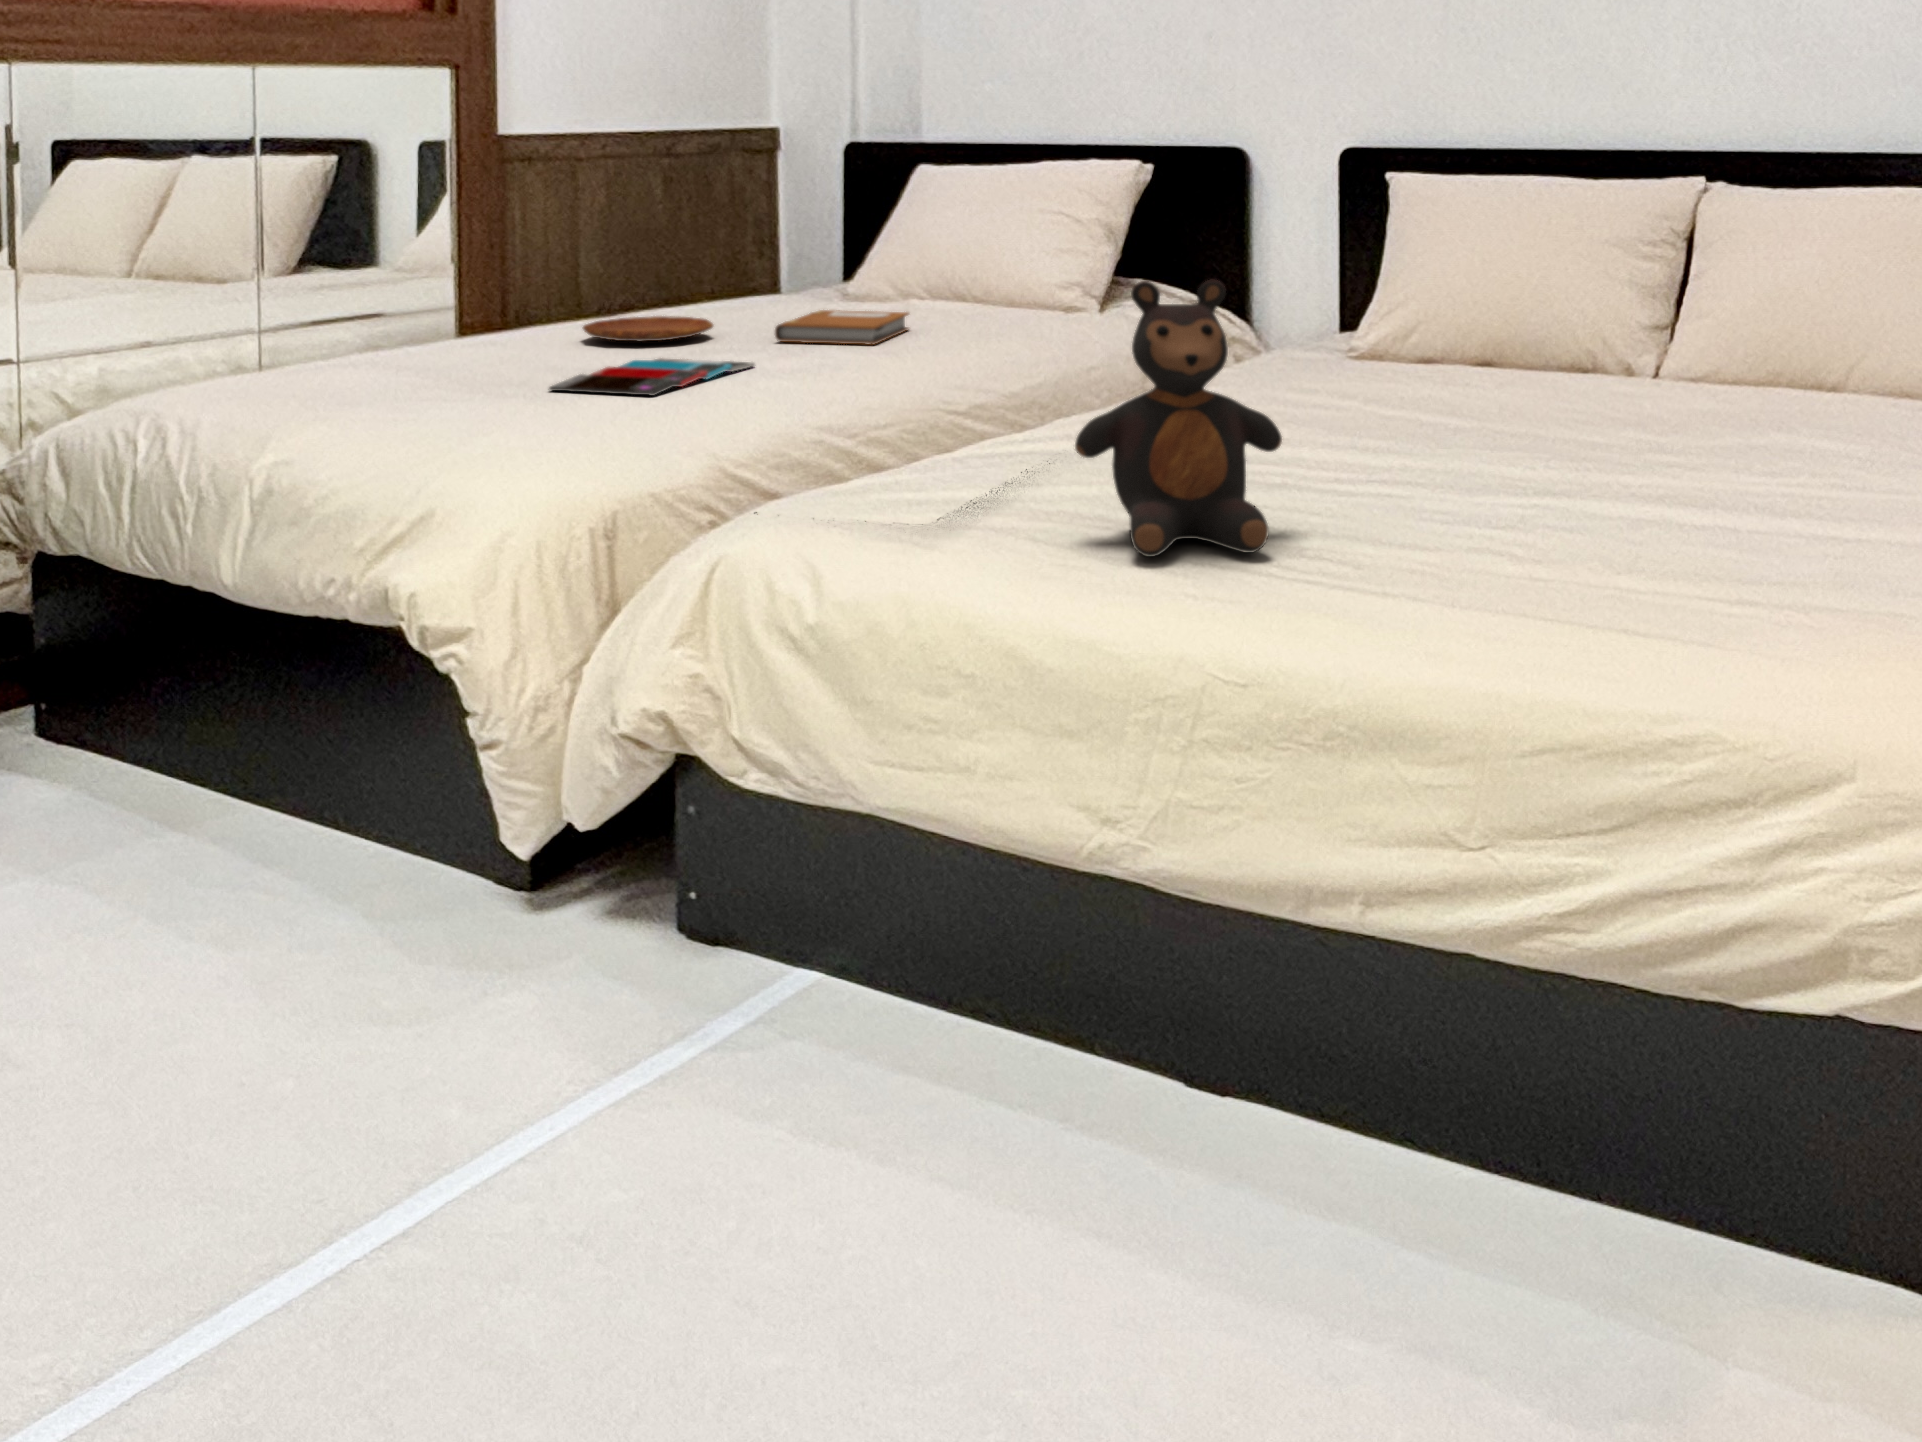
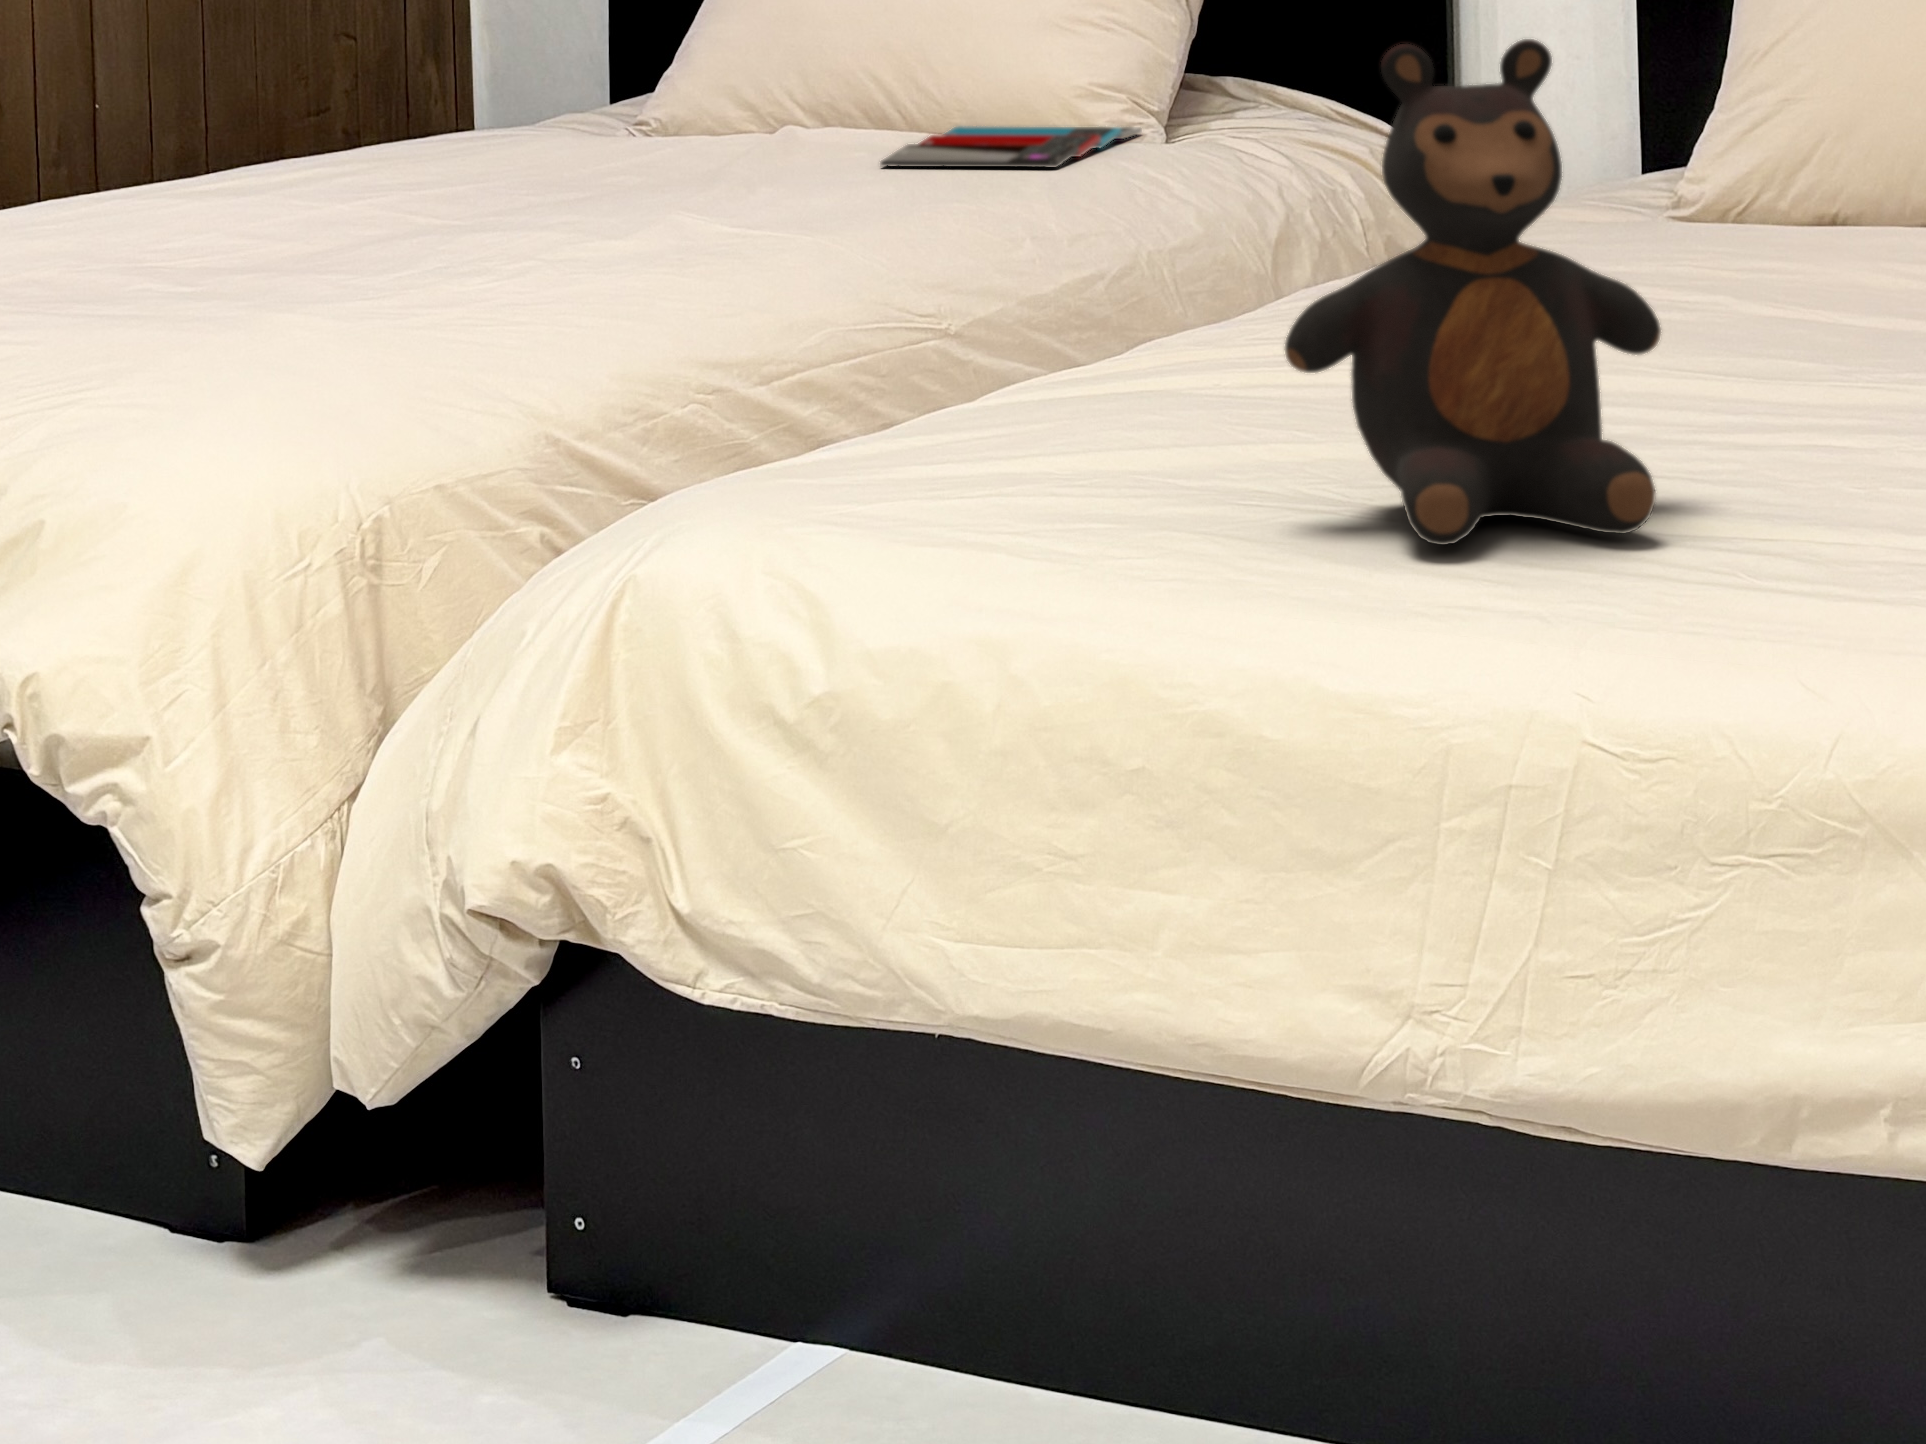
notebook: present [775,310,909,345] -> none [554,147,808,209]
tray: present [583,316,713,341] -> none [168,167,428,214]
smartphone: present [549,358,755,395] -> present [880,126,1142,167]

